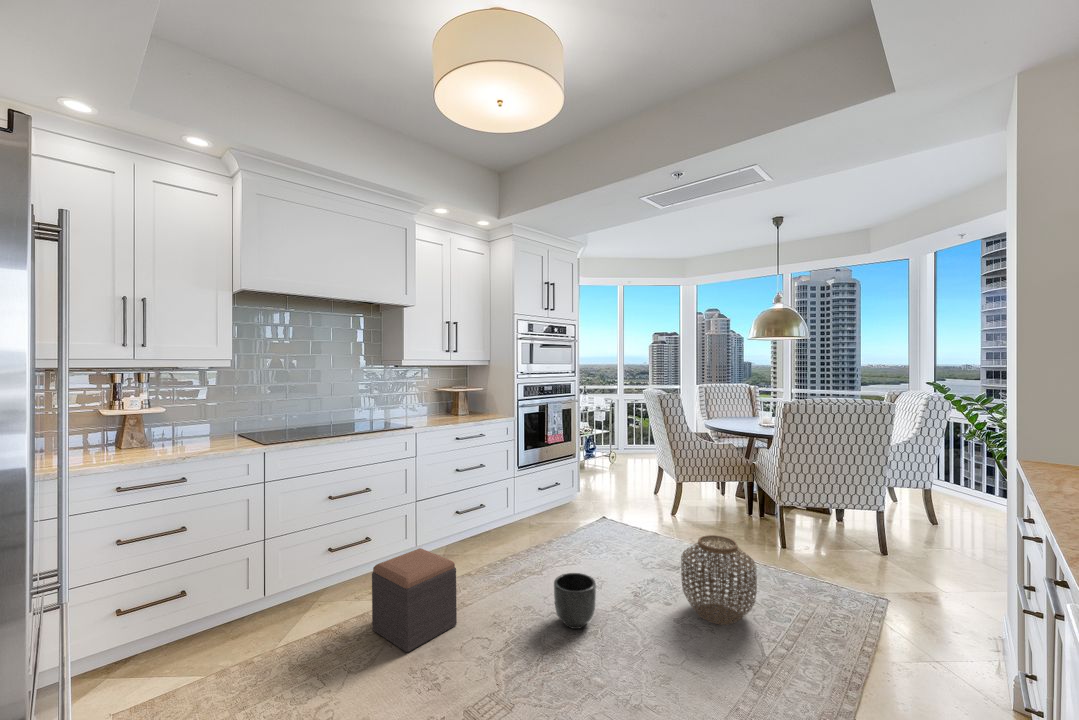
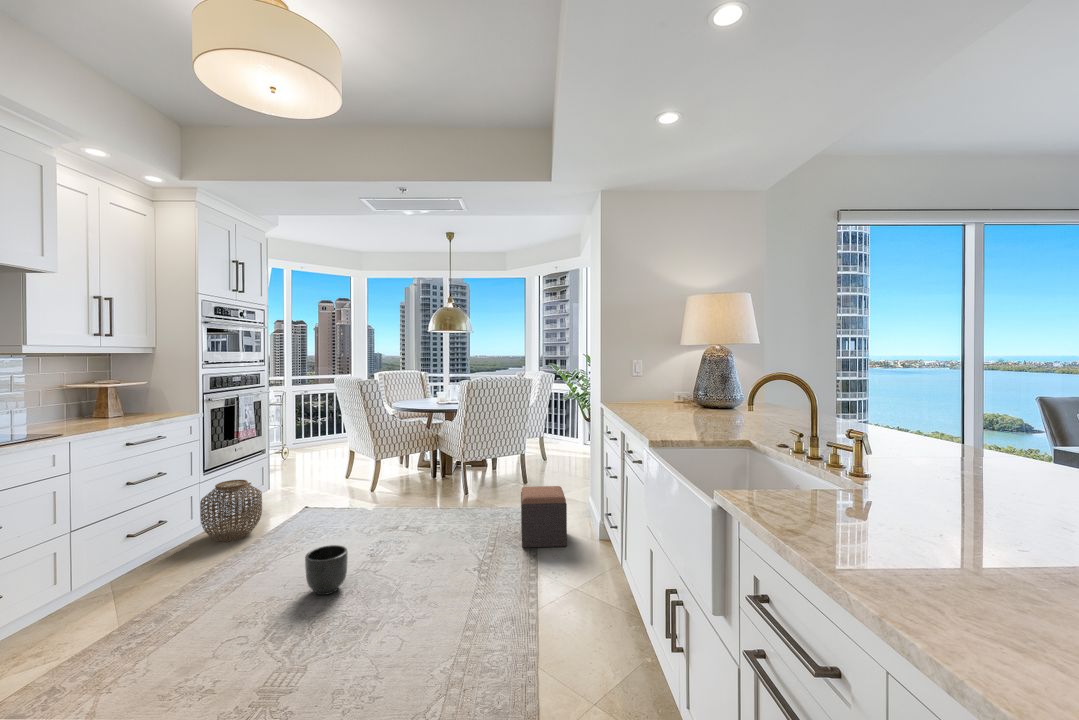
woven basket: present [681,535,757,625] -> present [200,480,262,542]
footstool: present [372,548,457,653] -> present [521,486,567,548]

